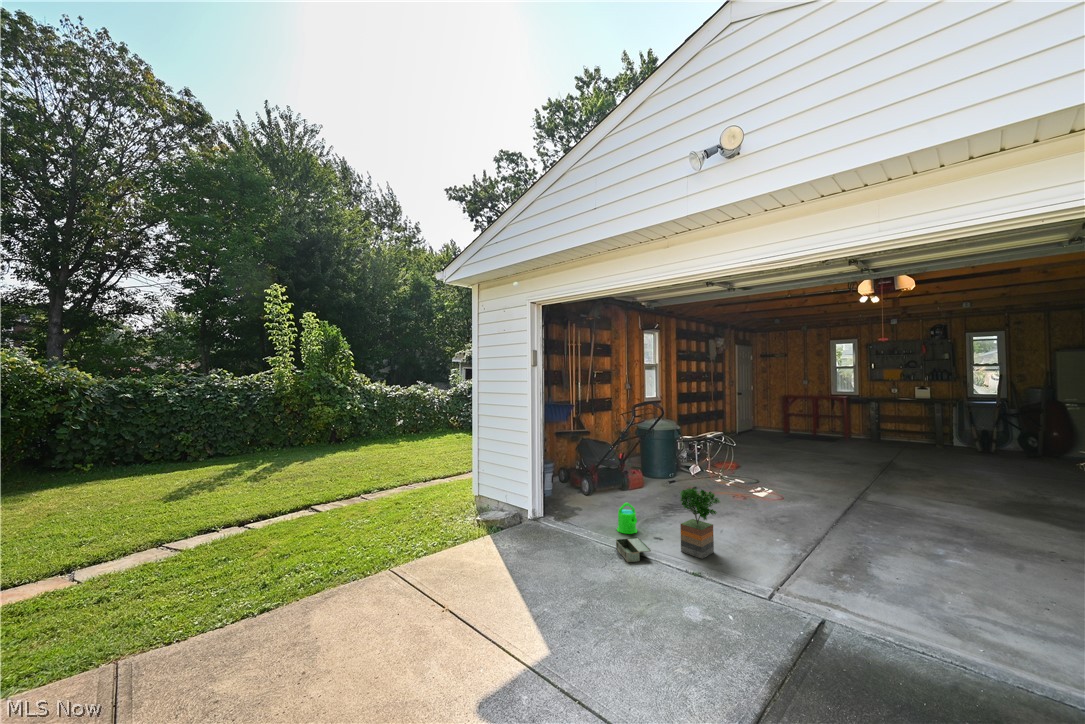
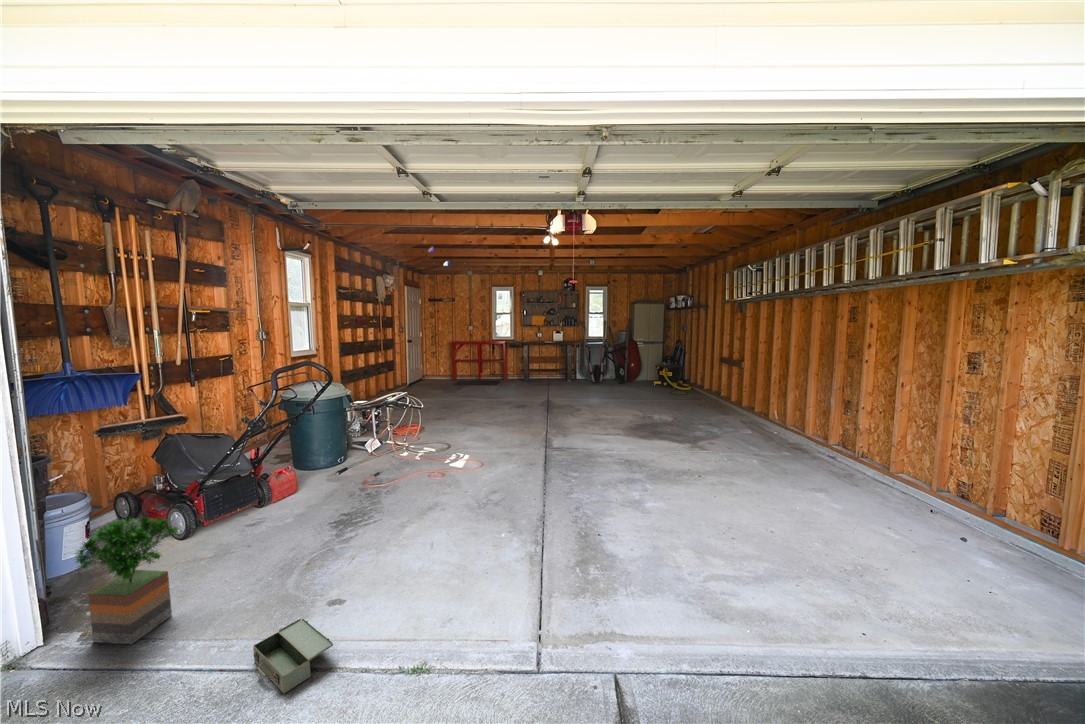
potted tree: present [680,488,720,559] -> present [75,517,179,644]
watering can: present [617,503,637,534] -> none [253,550,297,612]

